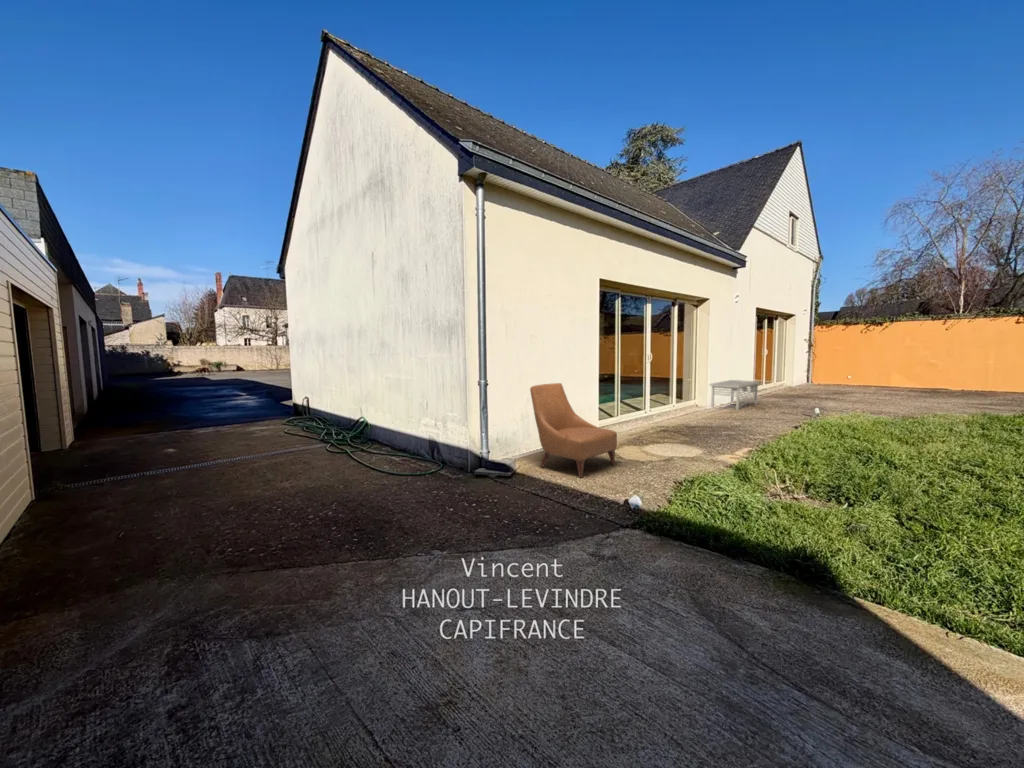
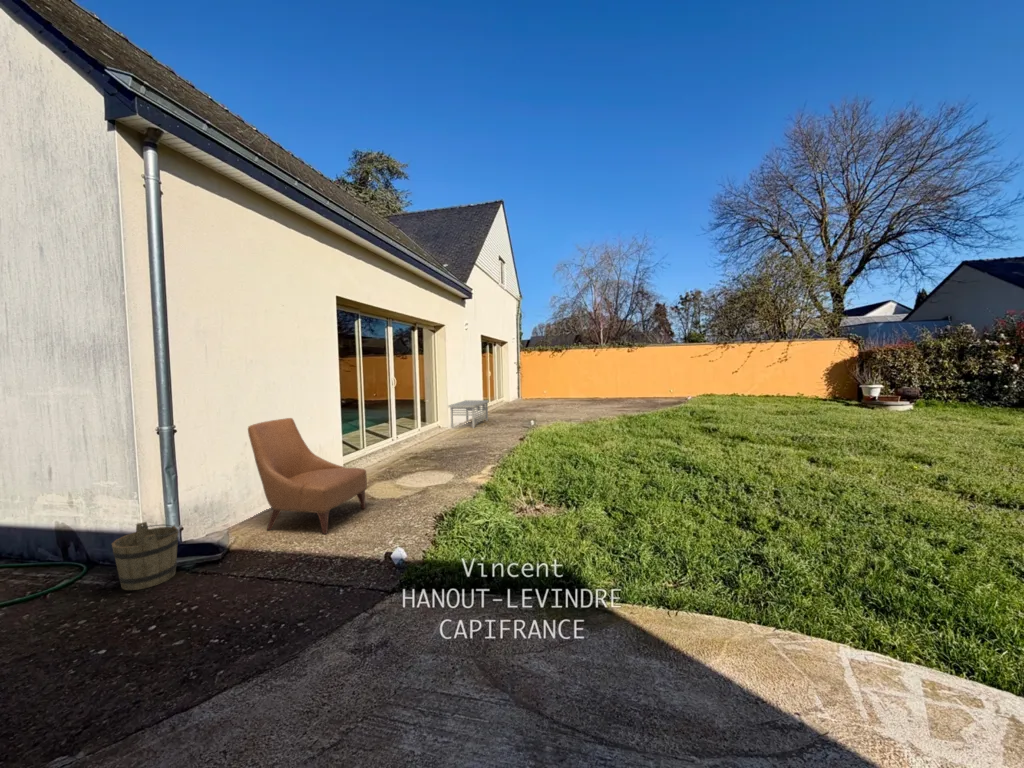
bucket: none [453,445,487,487] -> present [112,522,178,590]

